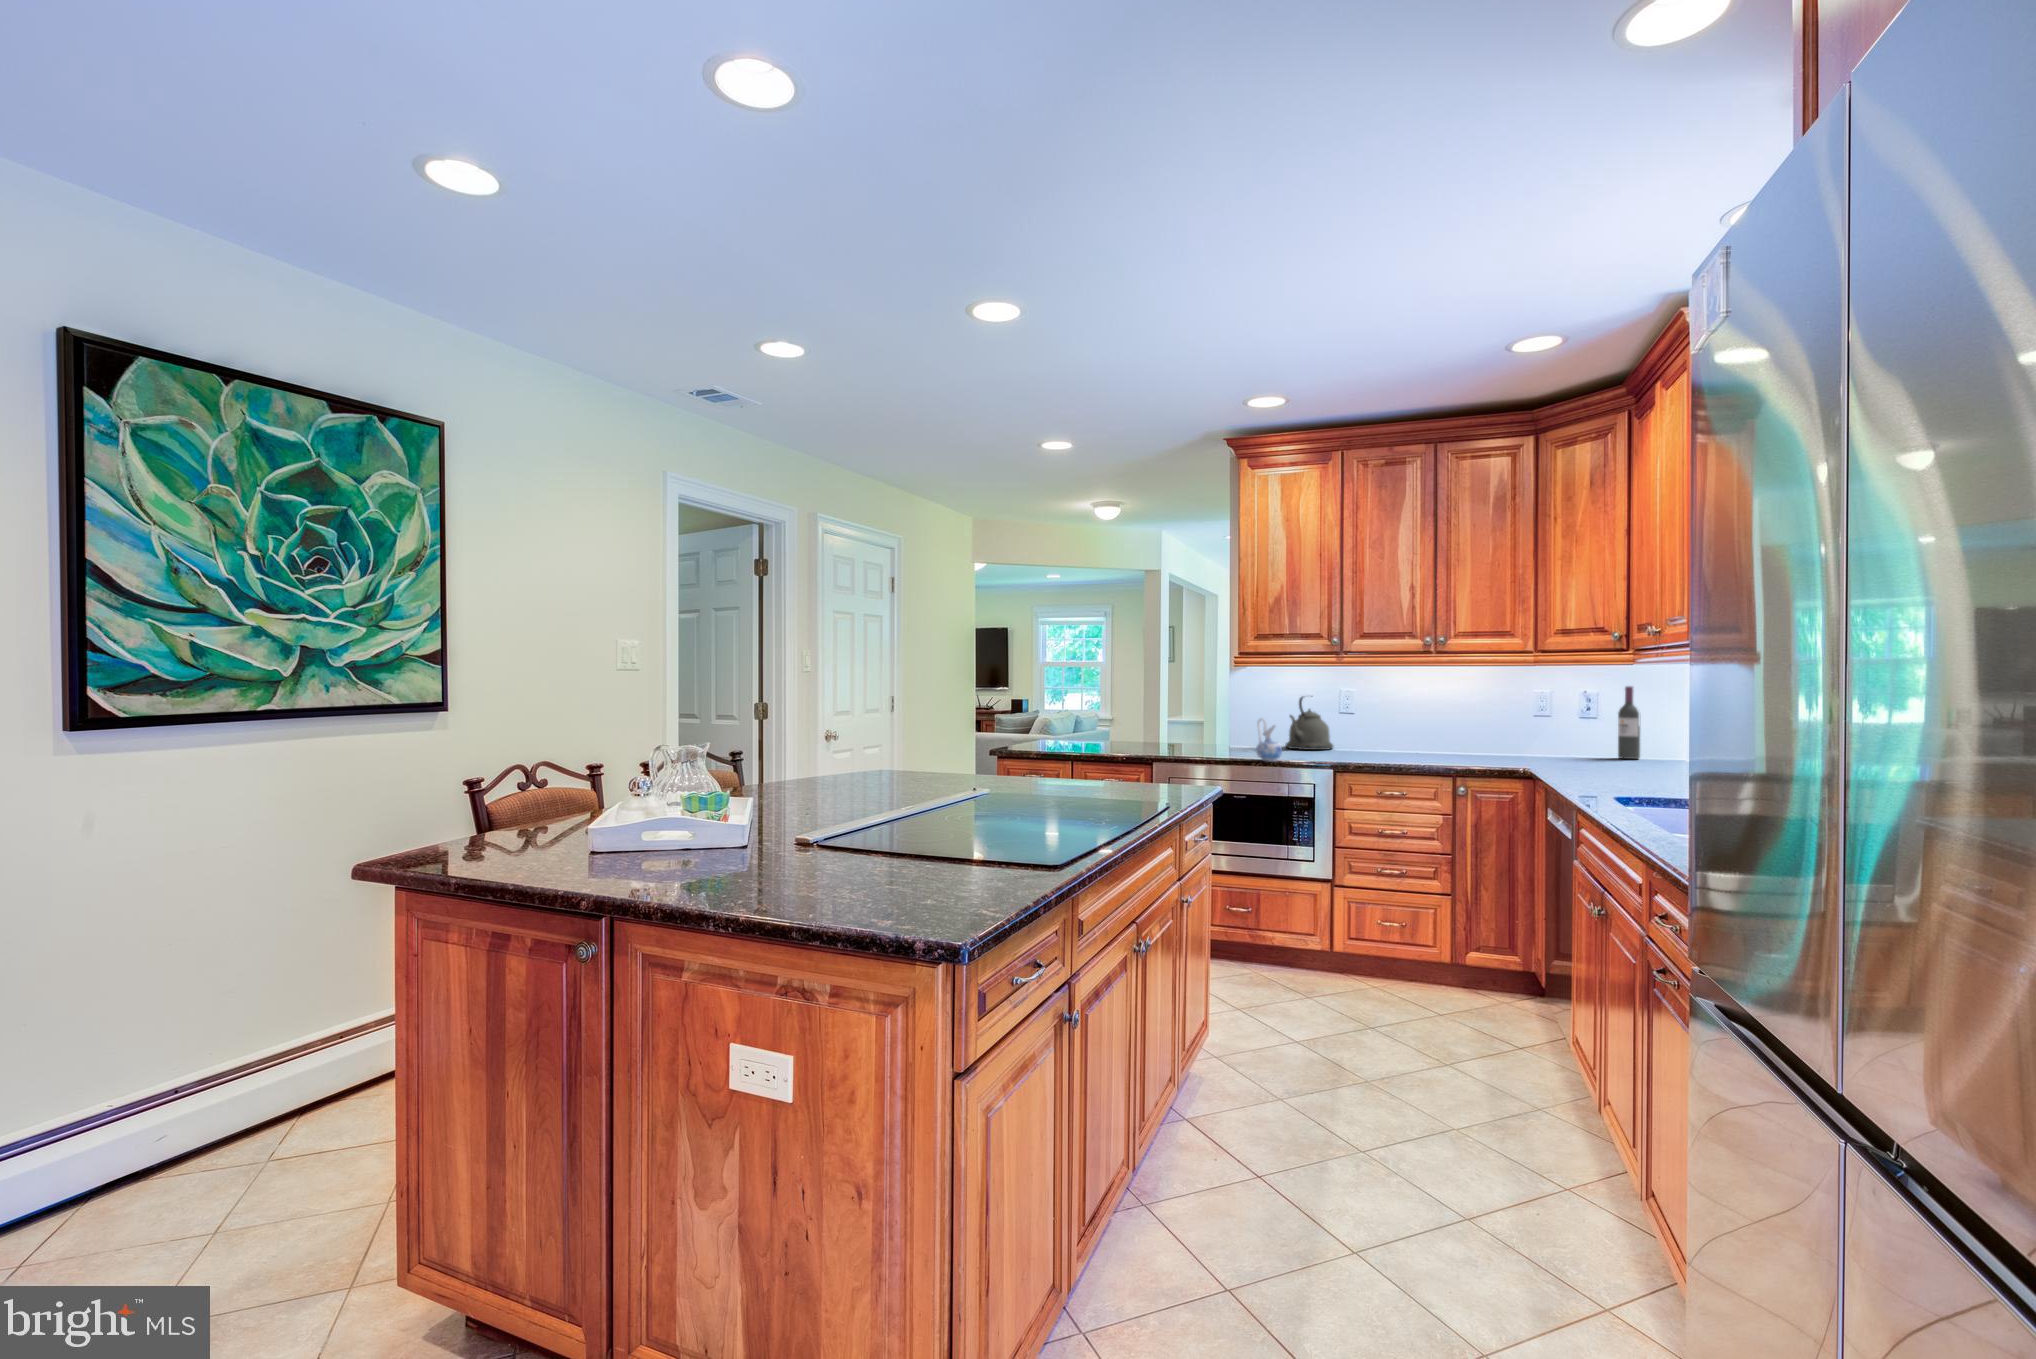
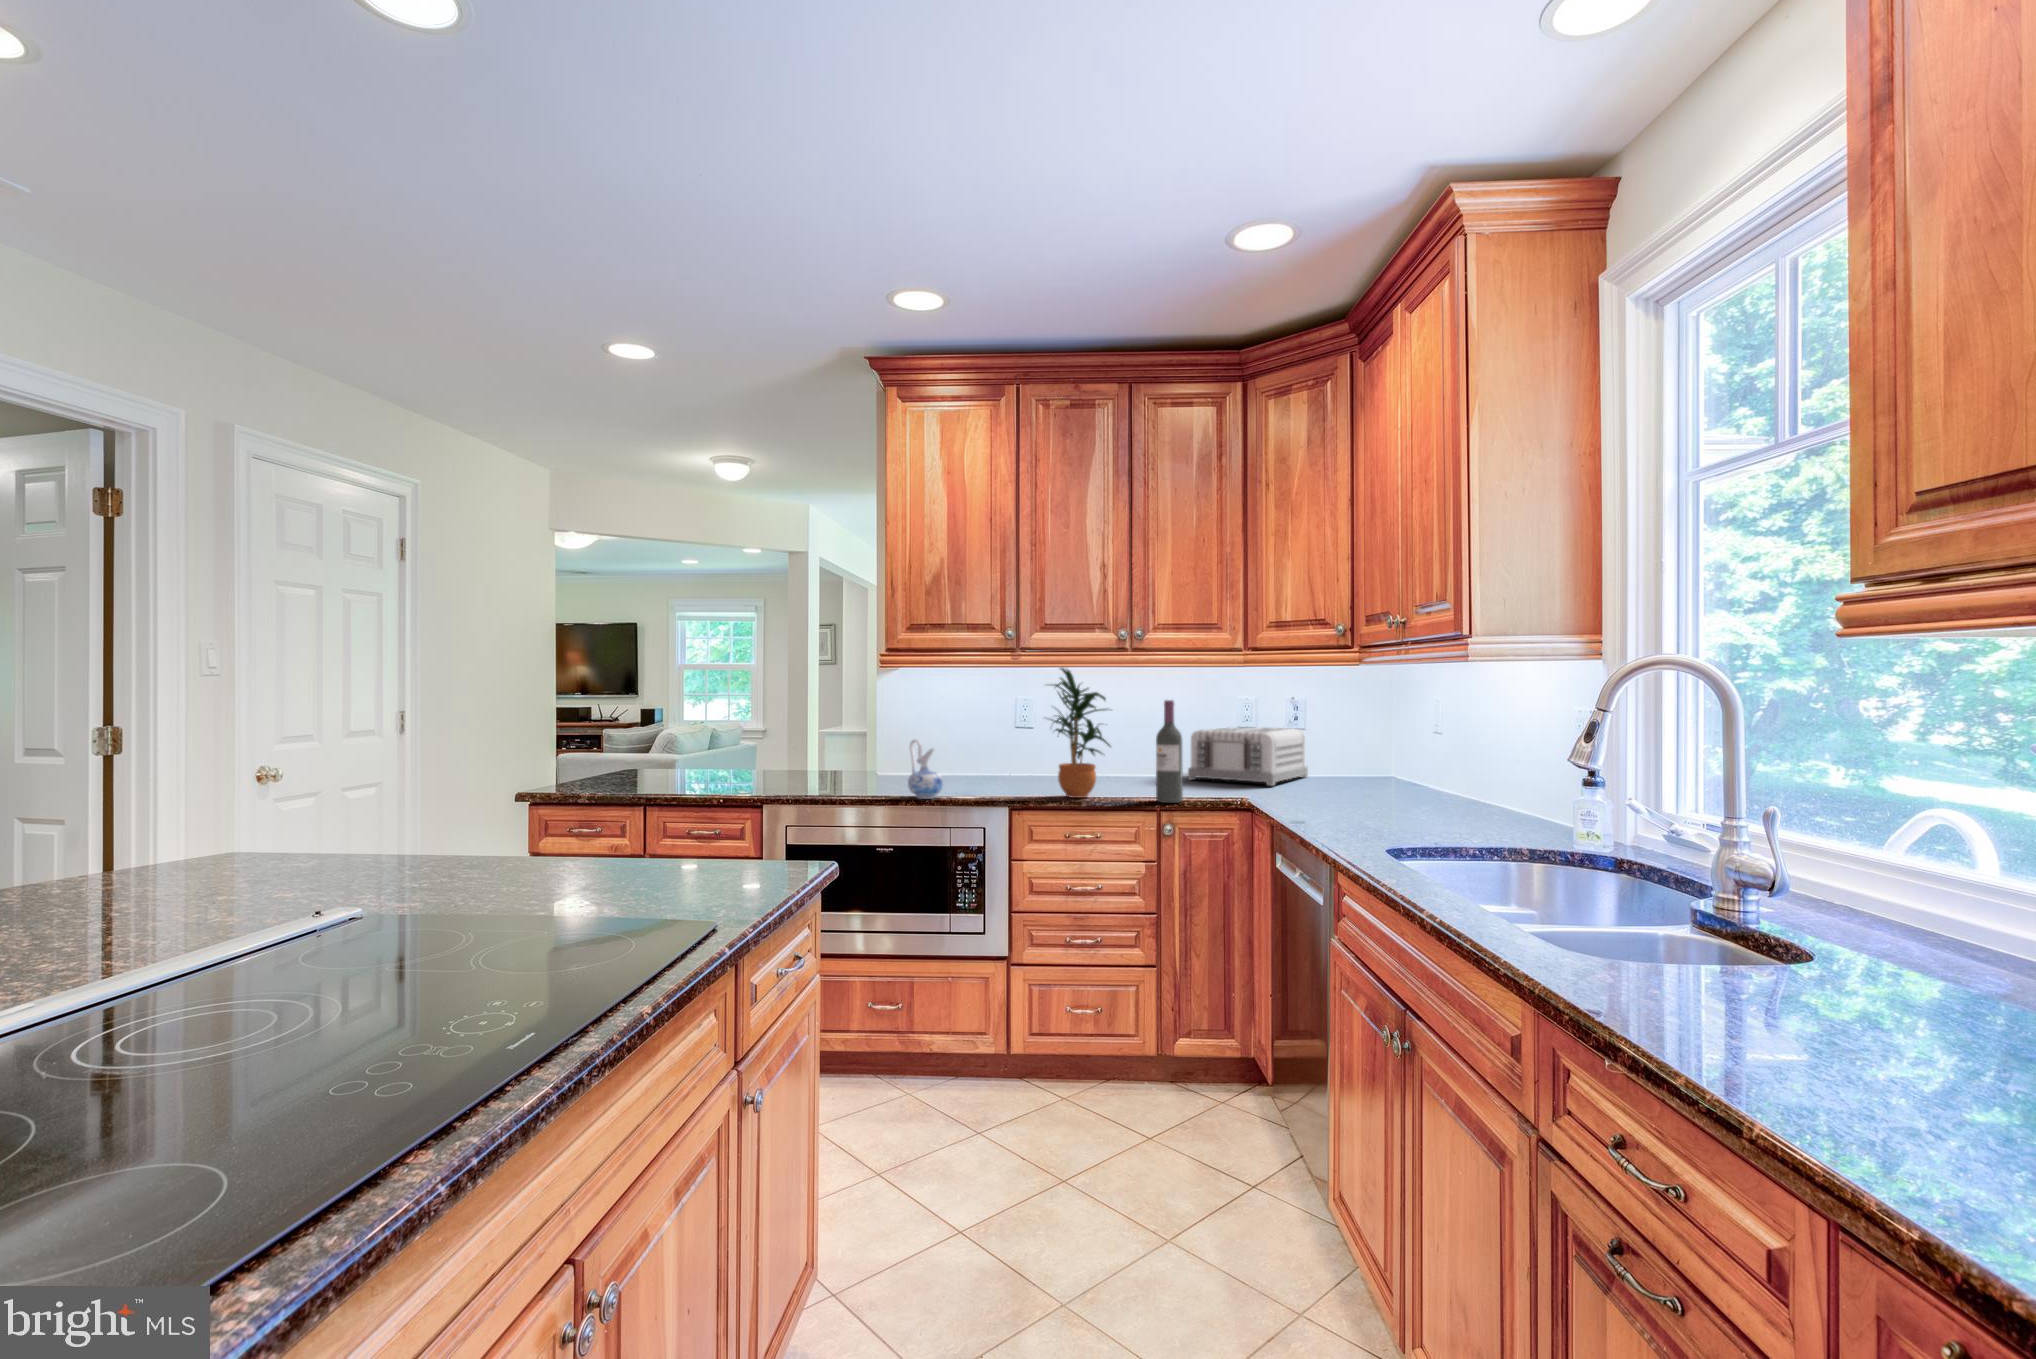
potted plant: none [1360,666,1419,765] -> present [1052,668,1110,798]
wine bottle: present [1618,686,1640,759] -> present [1156,700,1183,803]
kettle: present [1285,696,1333,750] -> none [951,706,1010,777]
toaster: none [1484,715,1596,762] -> present [1188,727,1308,786]

